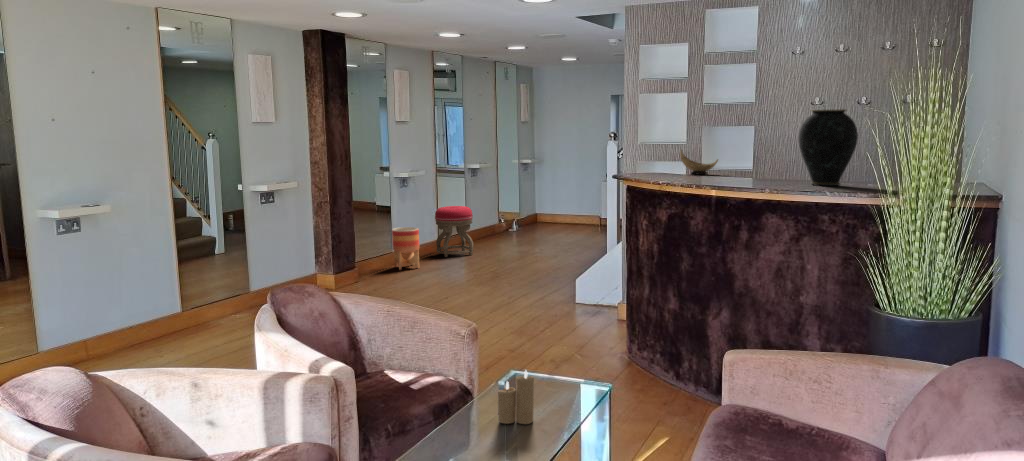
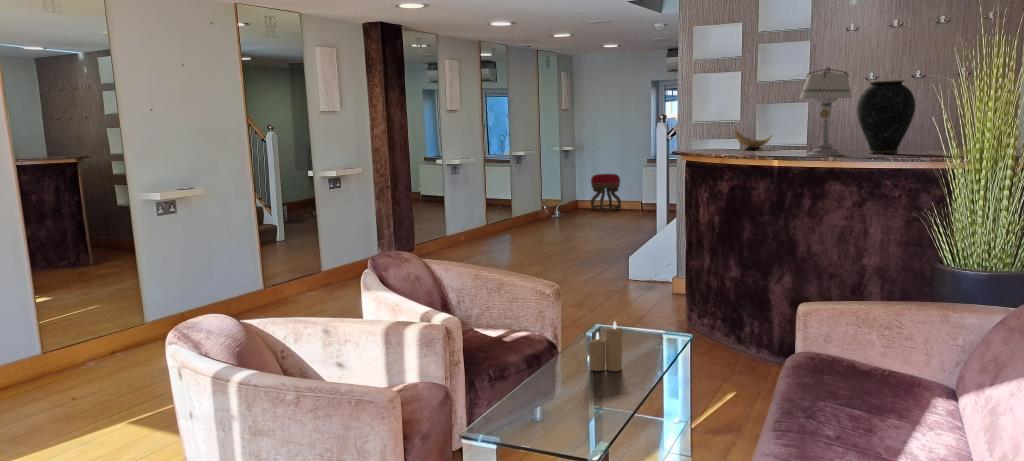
table lamp: none [737,95,790,189] -> present [800,67,852,156]
stool: present [435,206,473,257] -> present [591,174,621,212]
planter: present [392,227,420,270] -> none [447,211,473,252]

